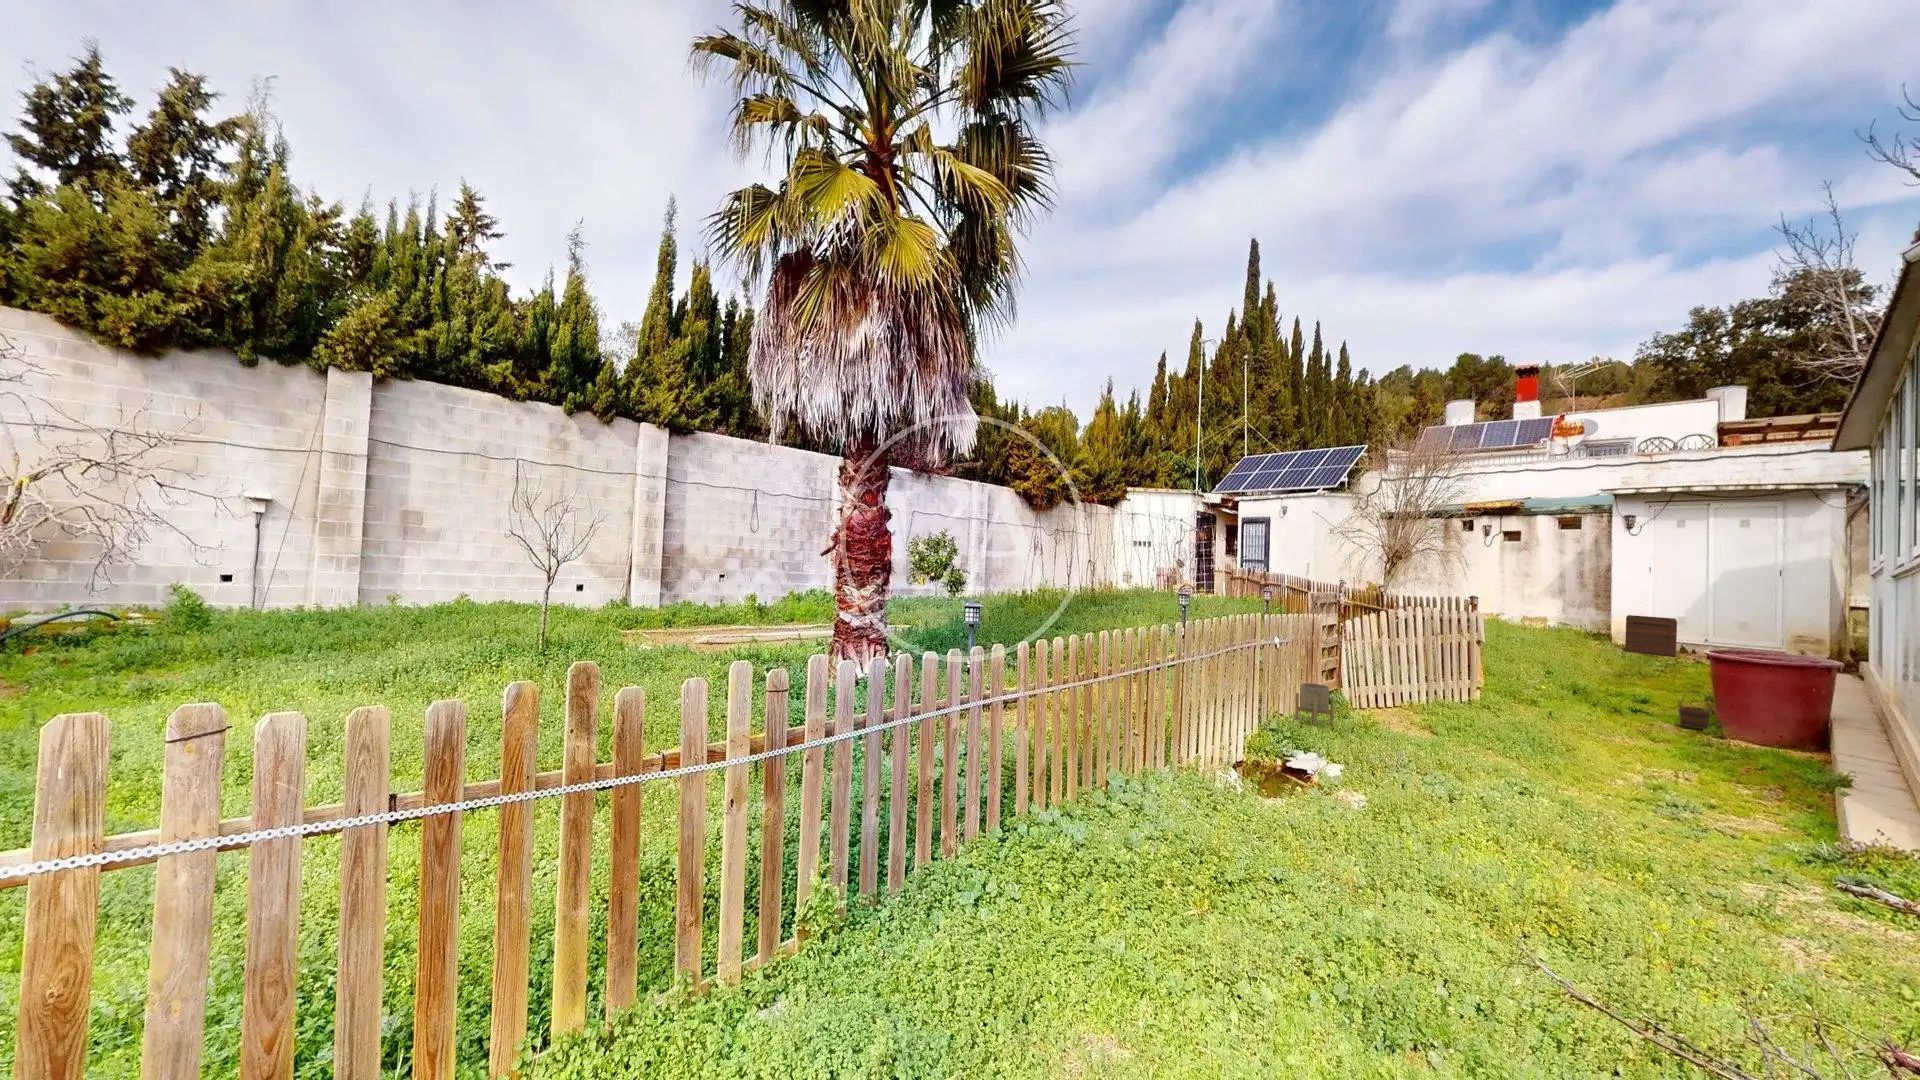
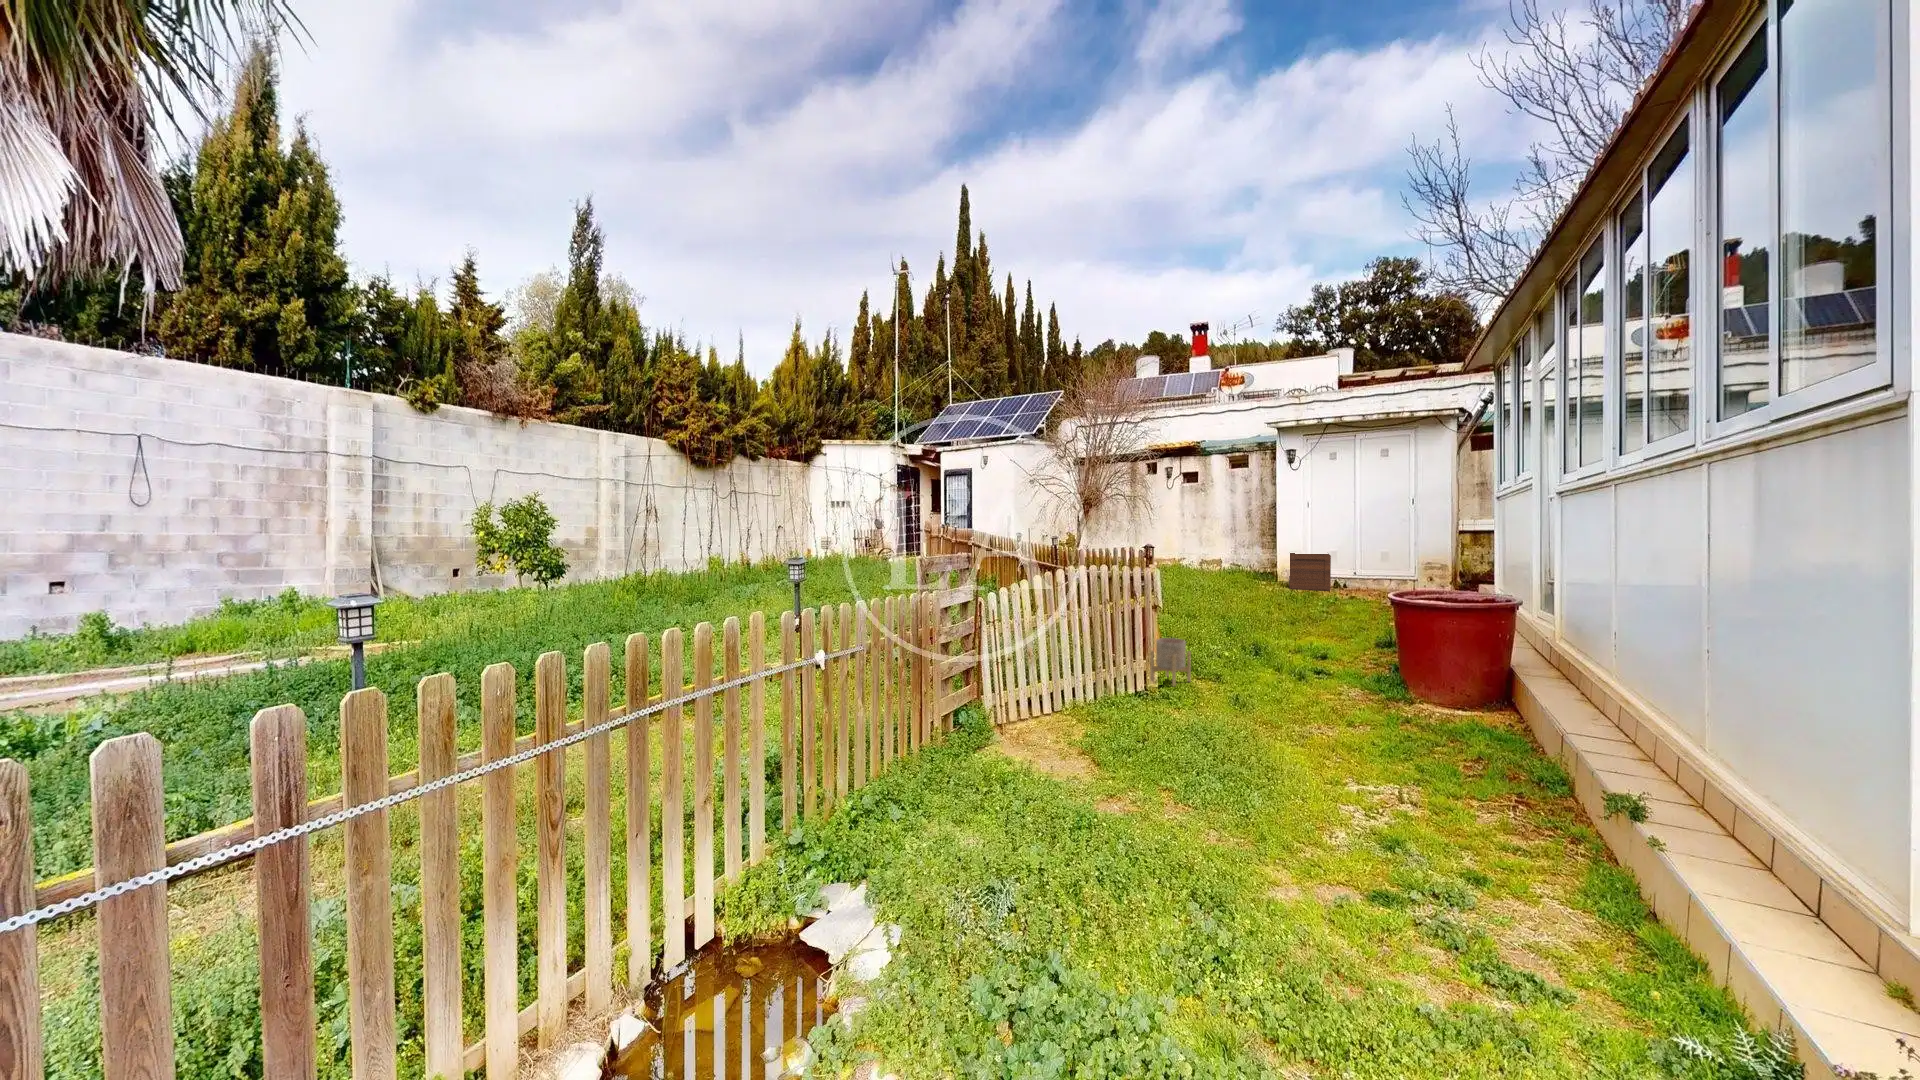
planter: present [1295,683,1334,726] -> present [1150,638,1191,686]
wooden bucket: present [1678,690,1712,730] -> none [1379,648,1417,700]

